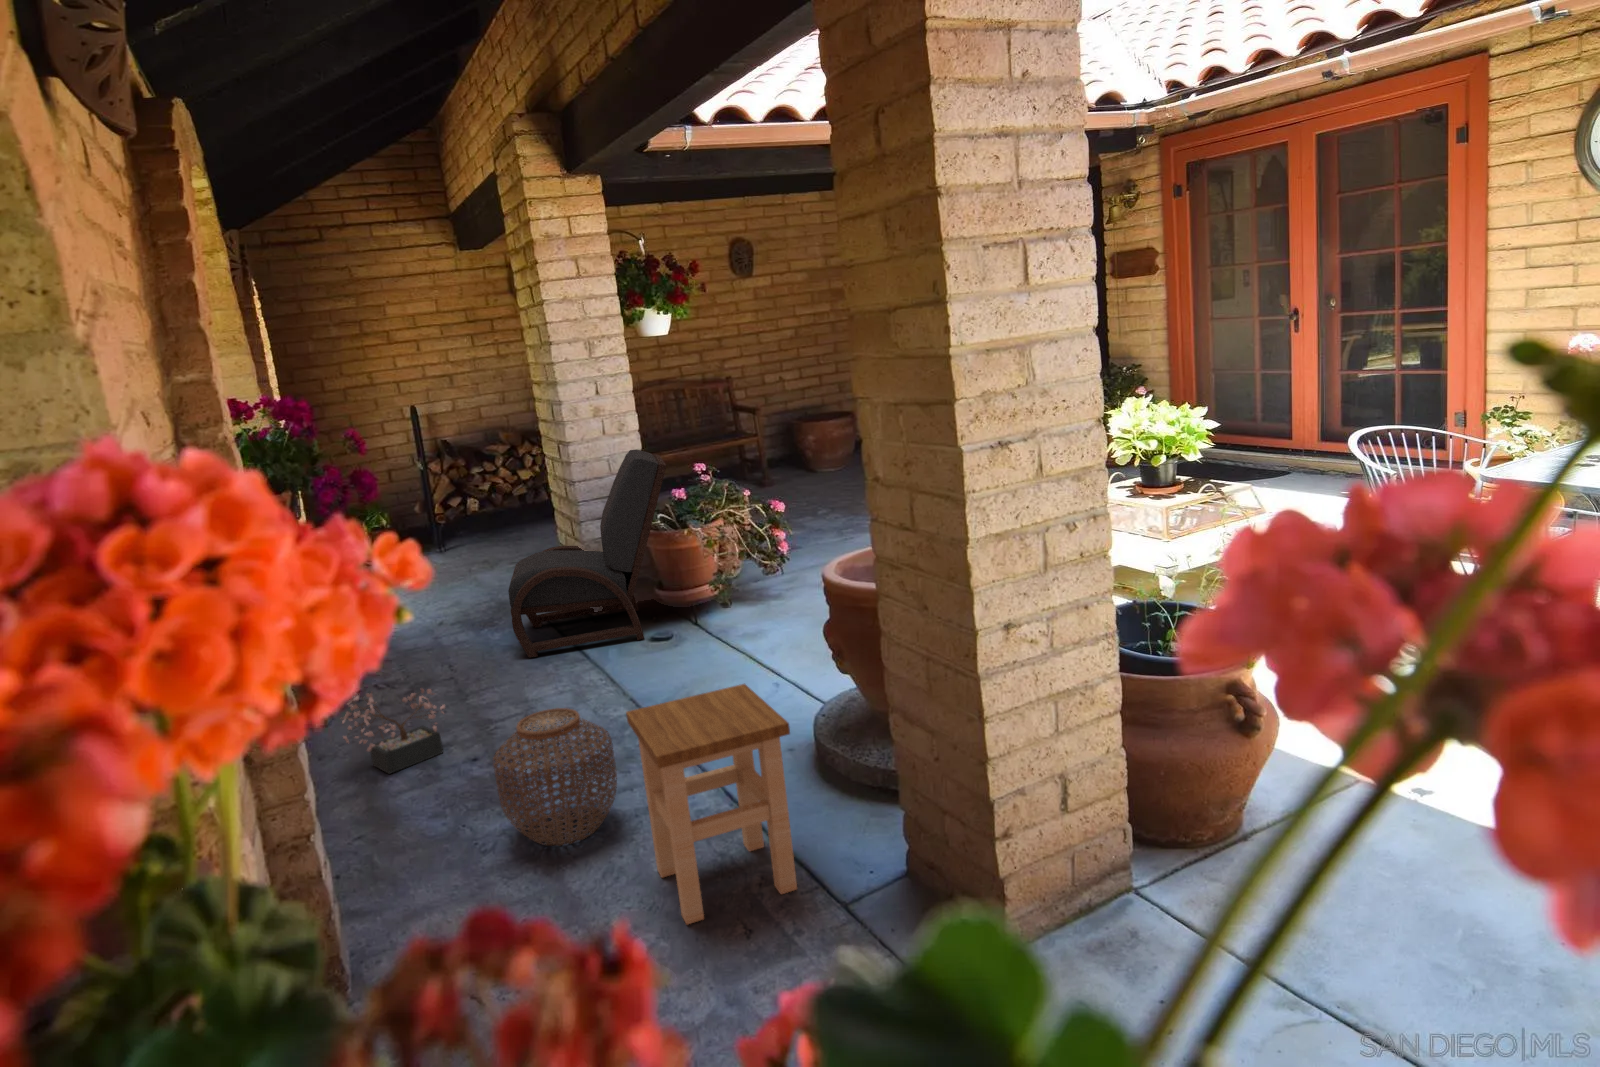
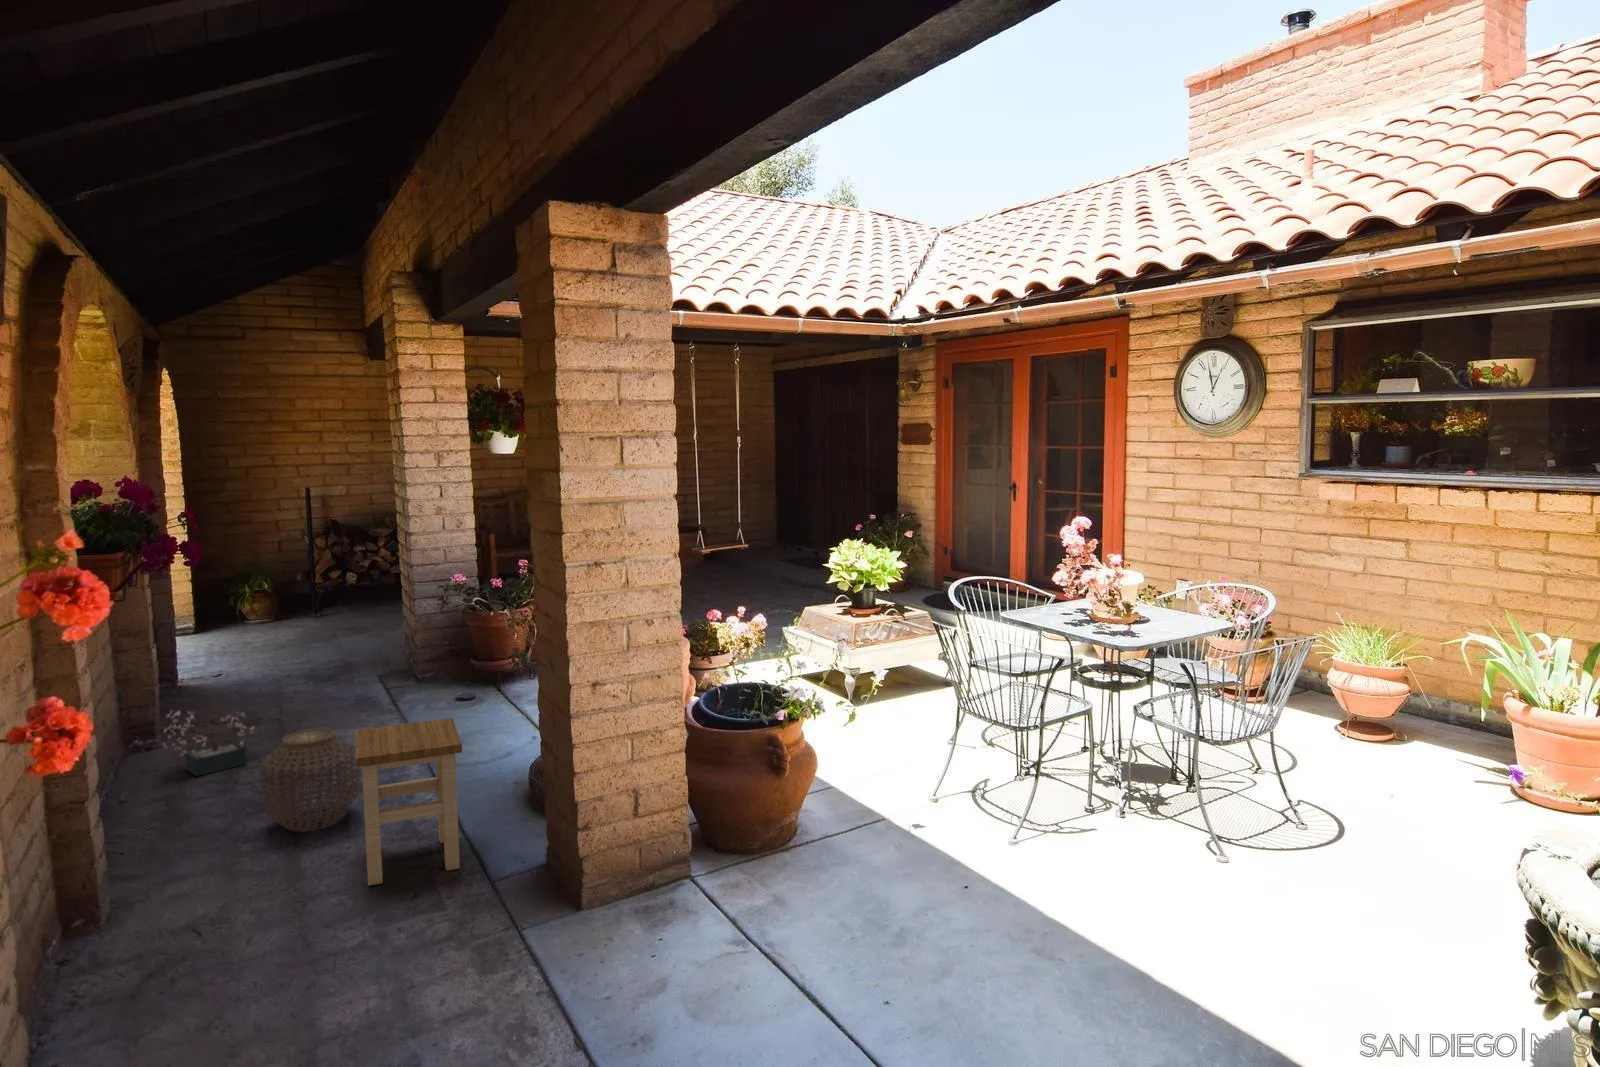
lounge chair: present [508,449,666,657] -> none [338,542,486,700]

